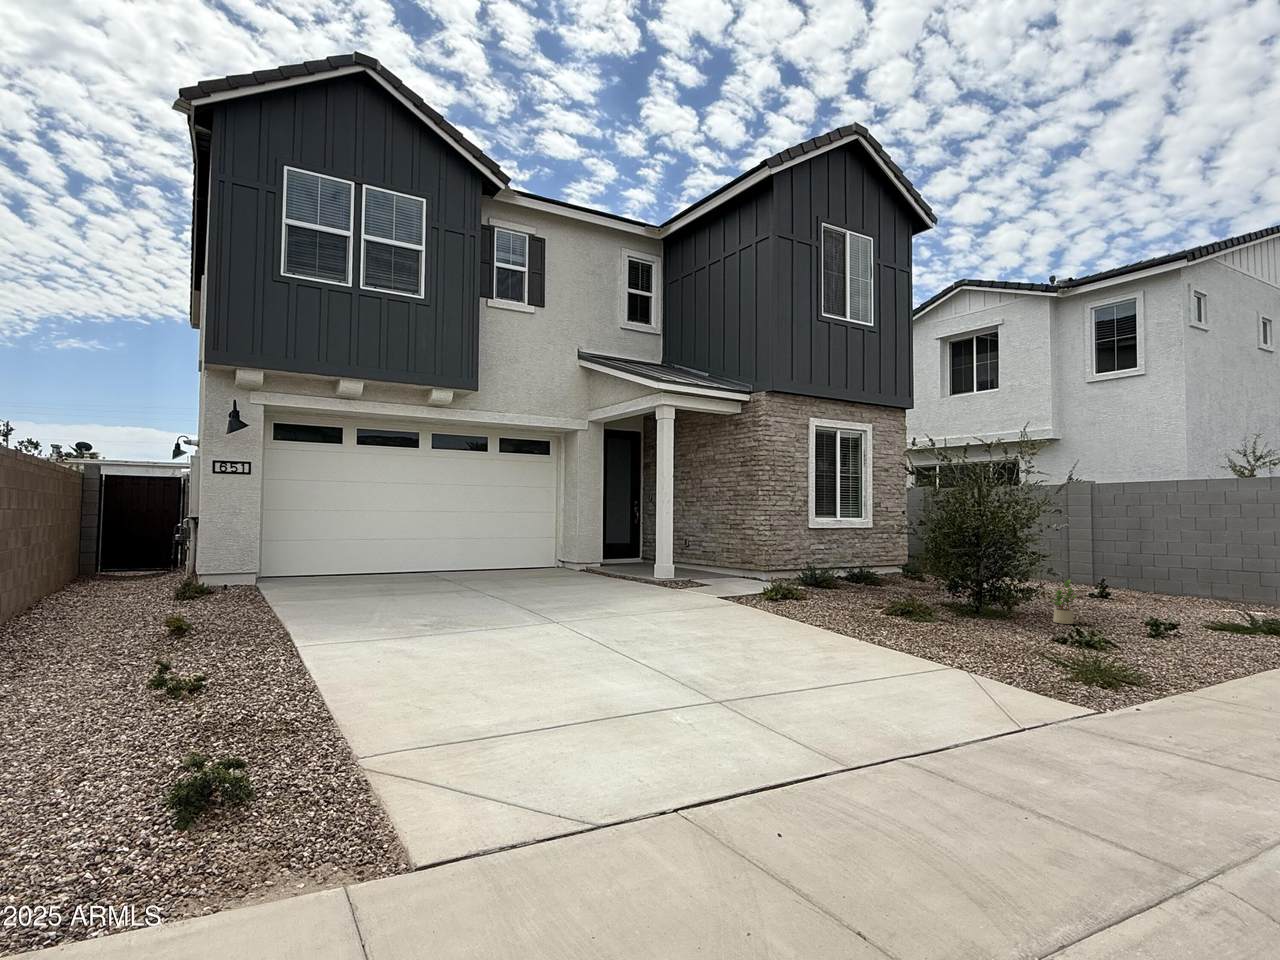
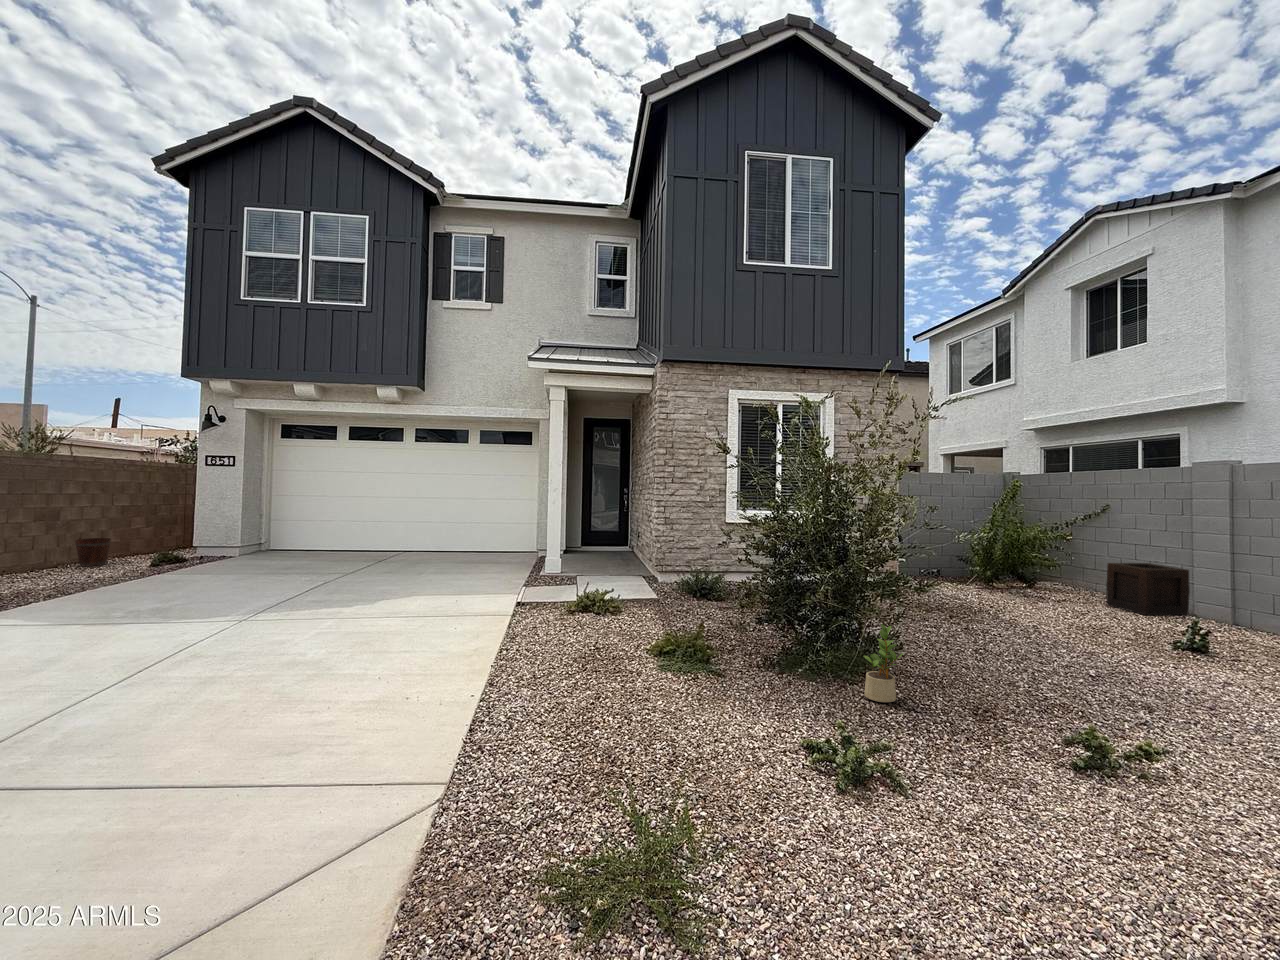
wooden crate: none [1050,550,1096,583] -> present [1106,563,1190,615]
bucket: none [87,566,129,603] -> present [75,538,111,566]

